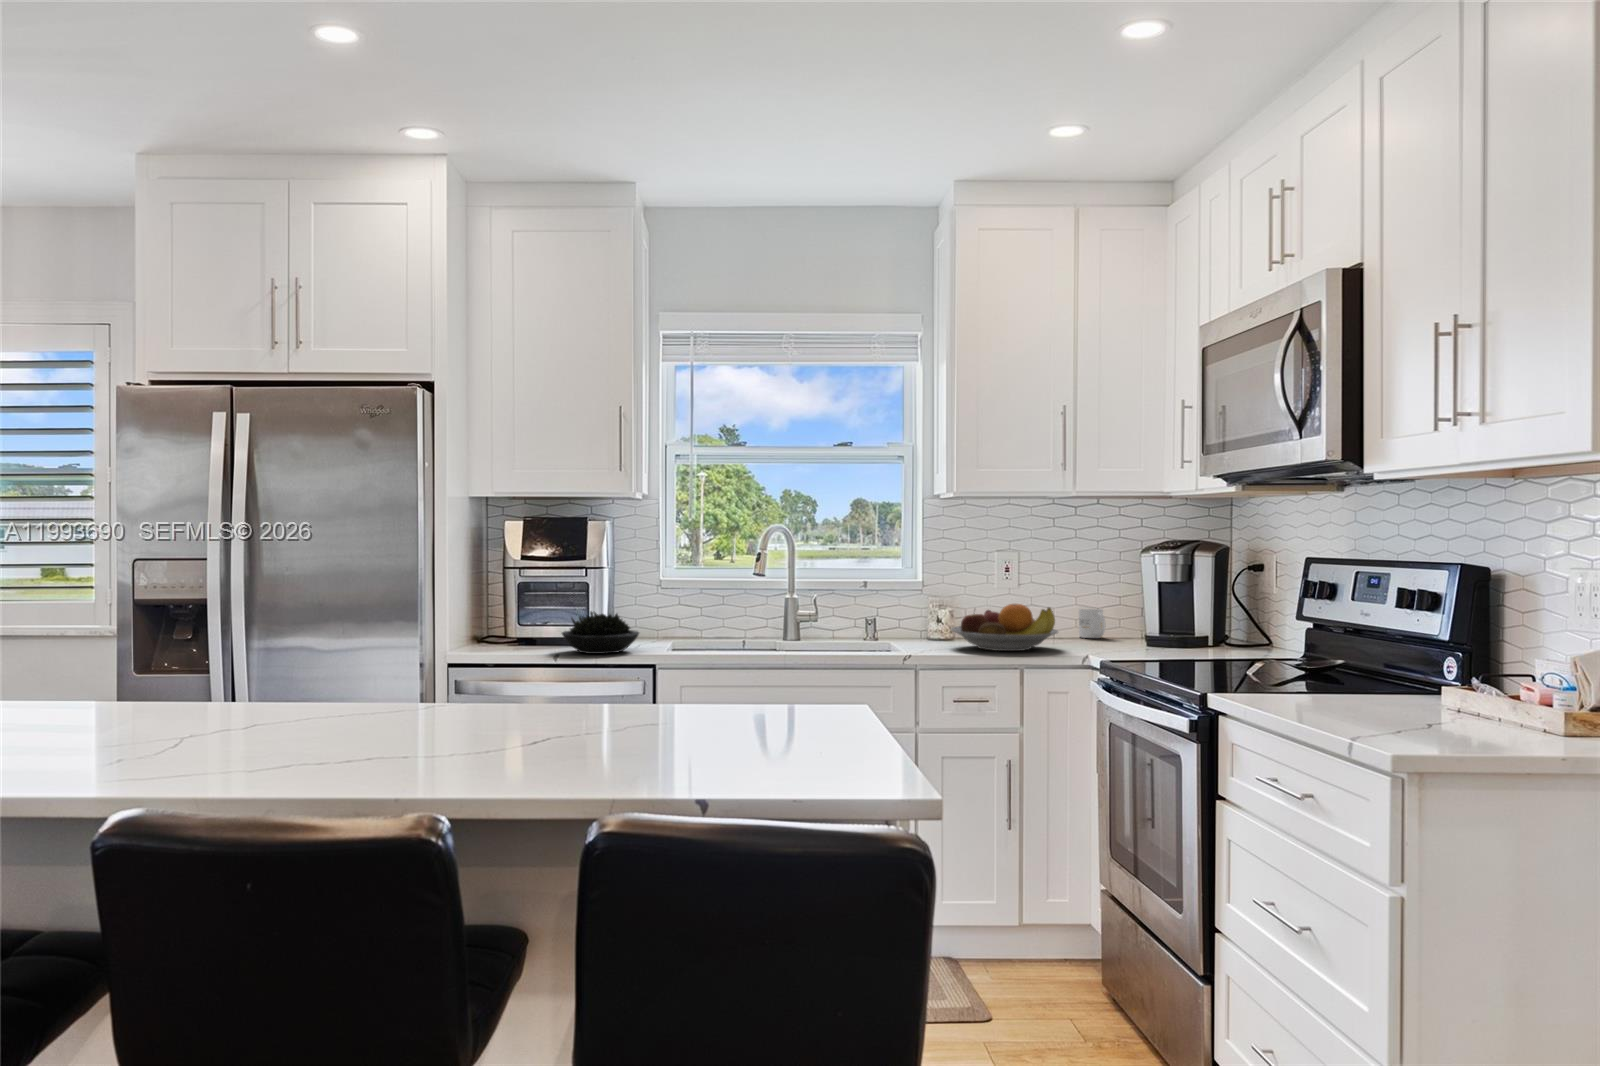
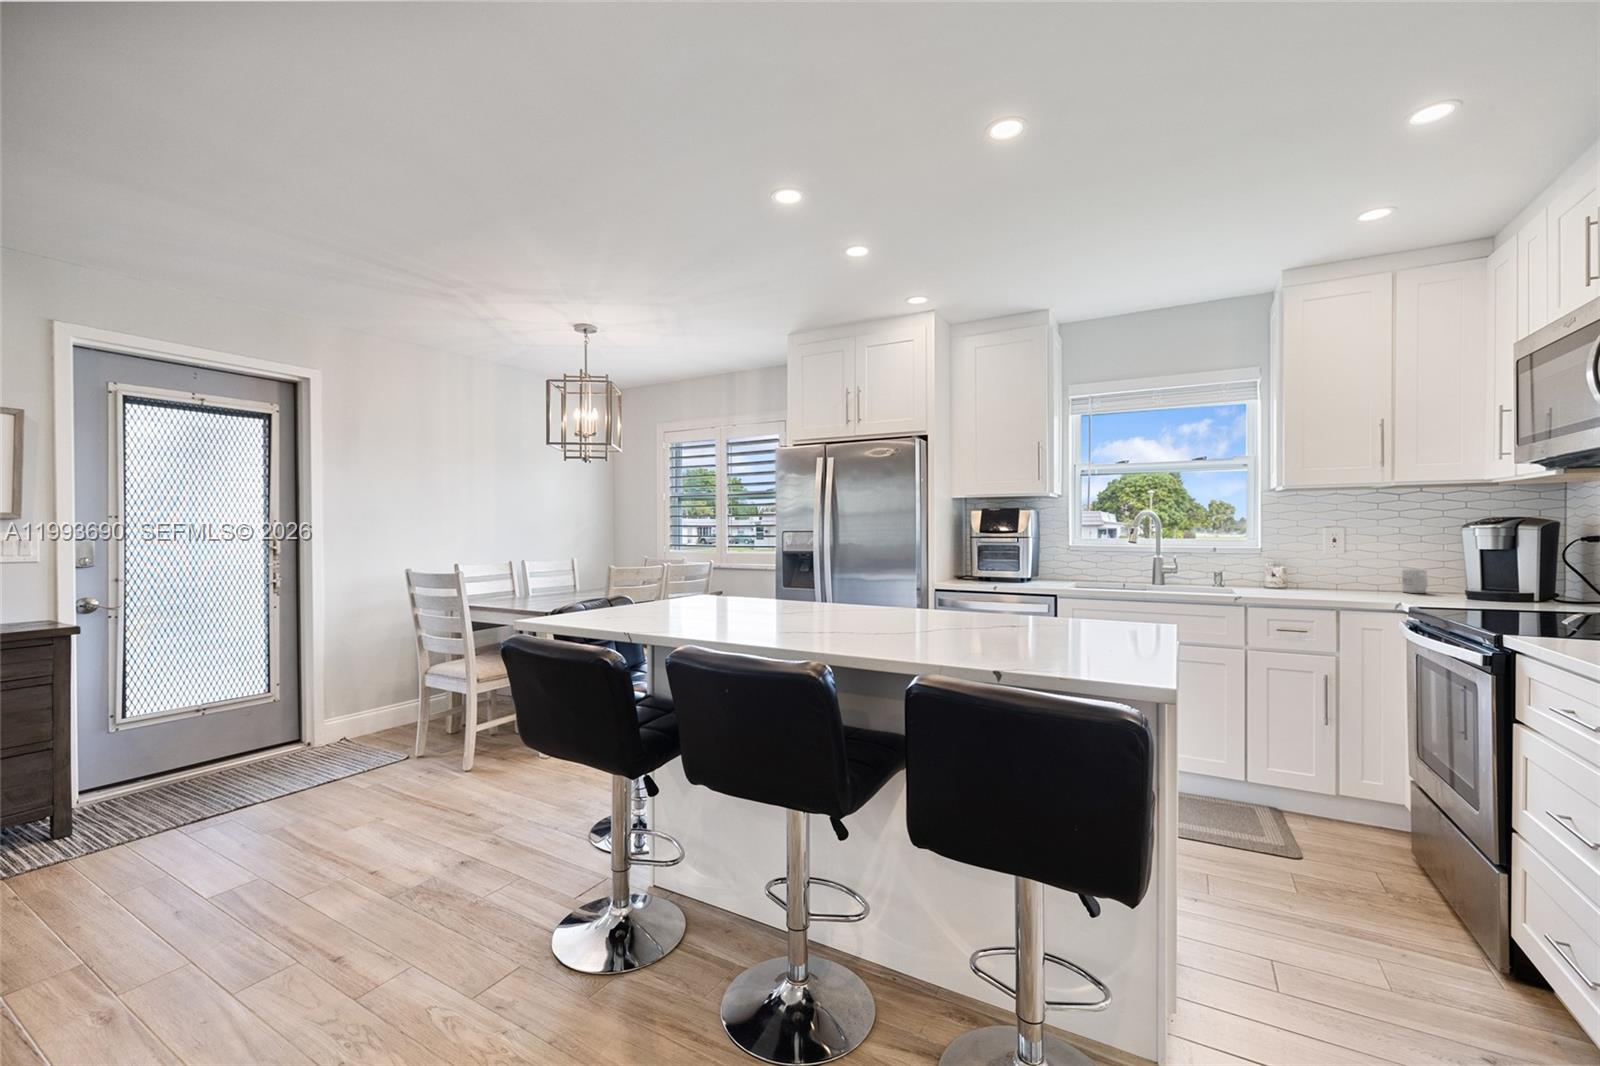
fruit bowl: present [951,604,1058,651] -> none [1280,565,1377,599]
succulent plant: present [562,612,639,654] -> none [1001,564,1049,589]

